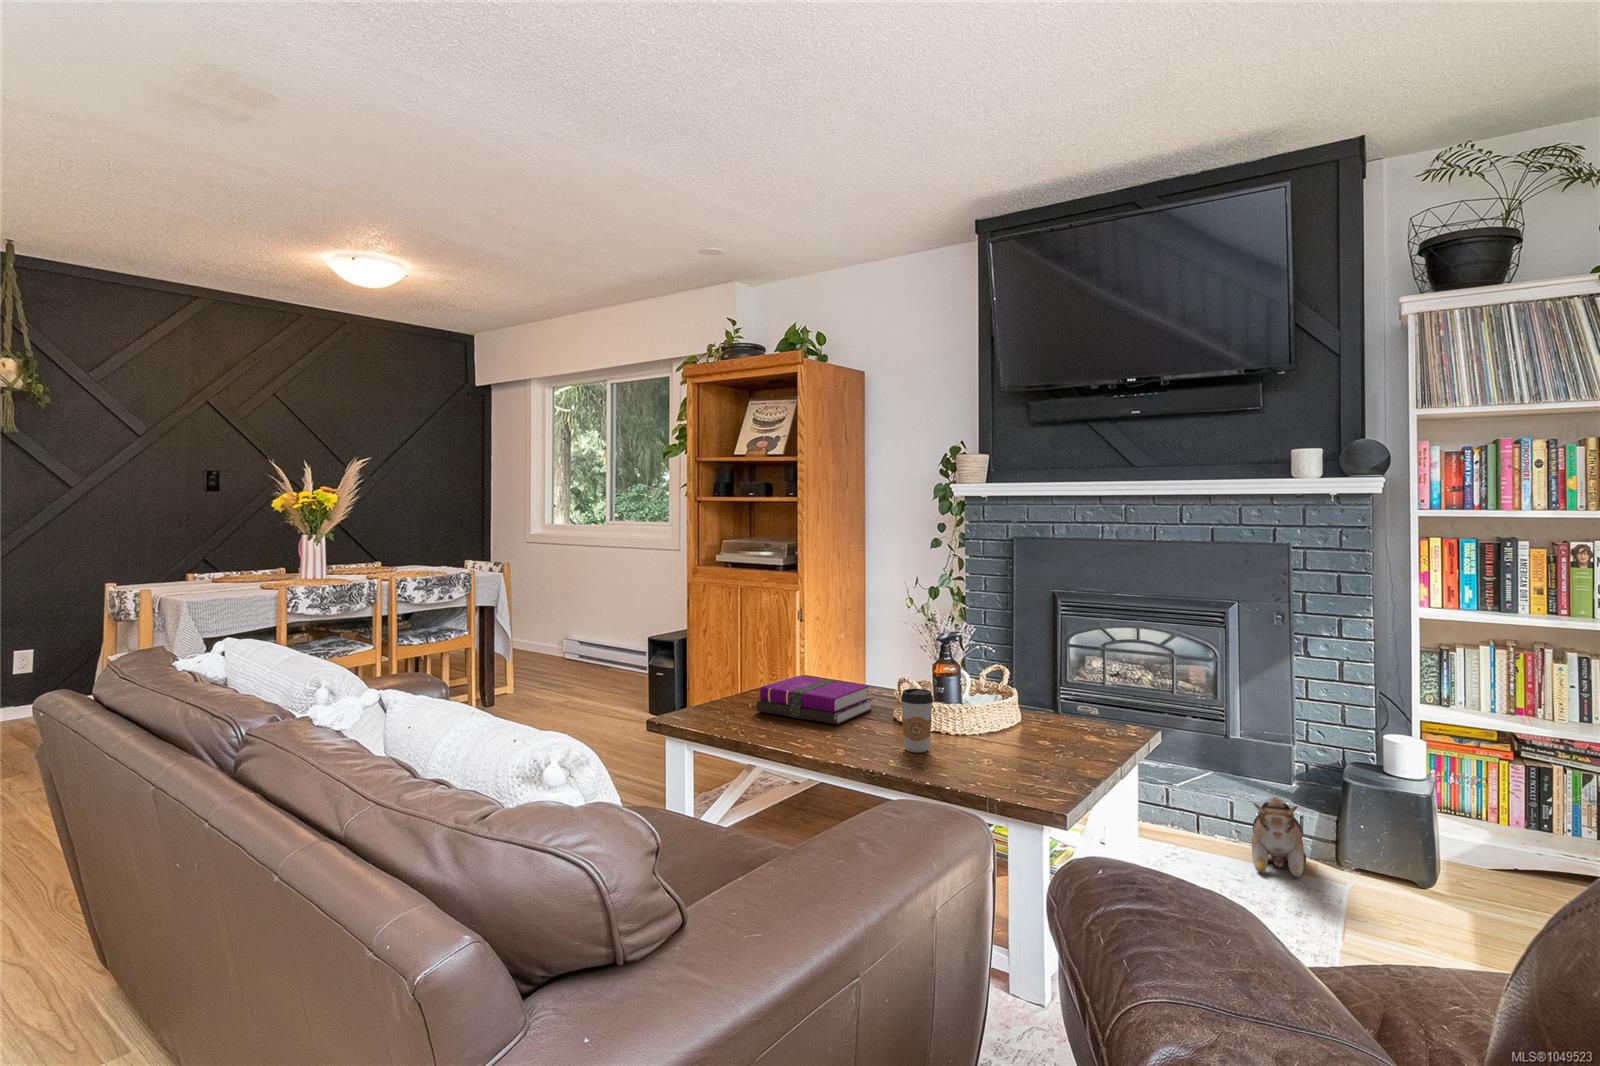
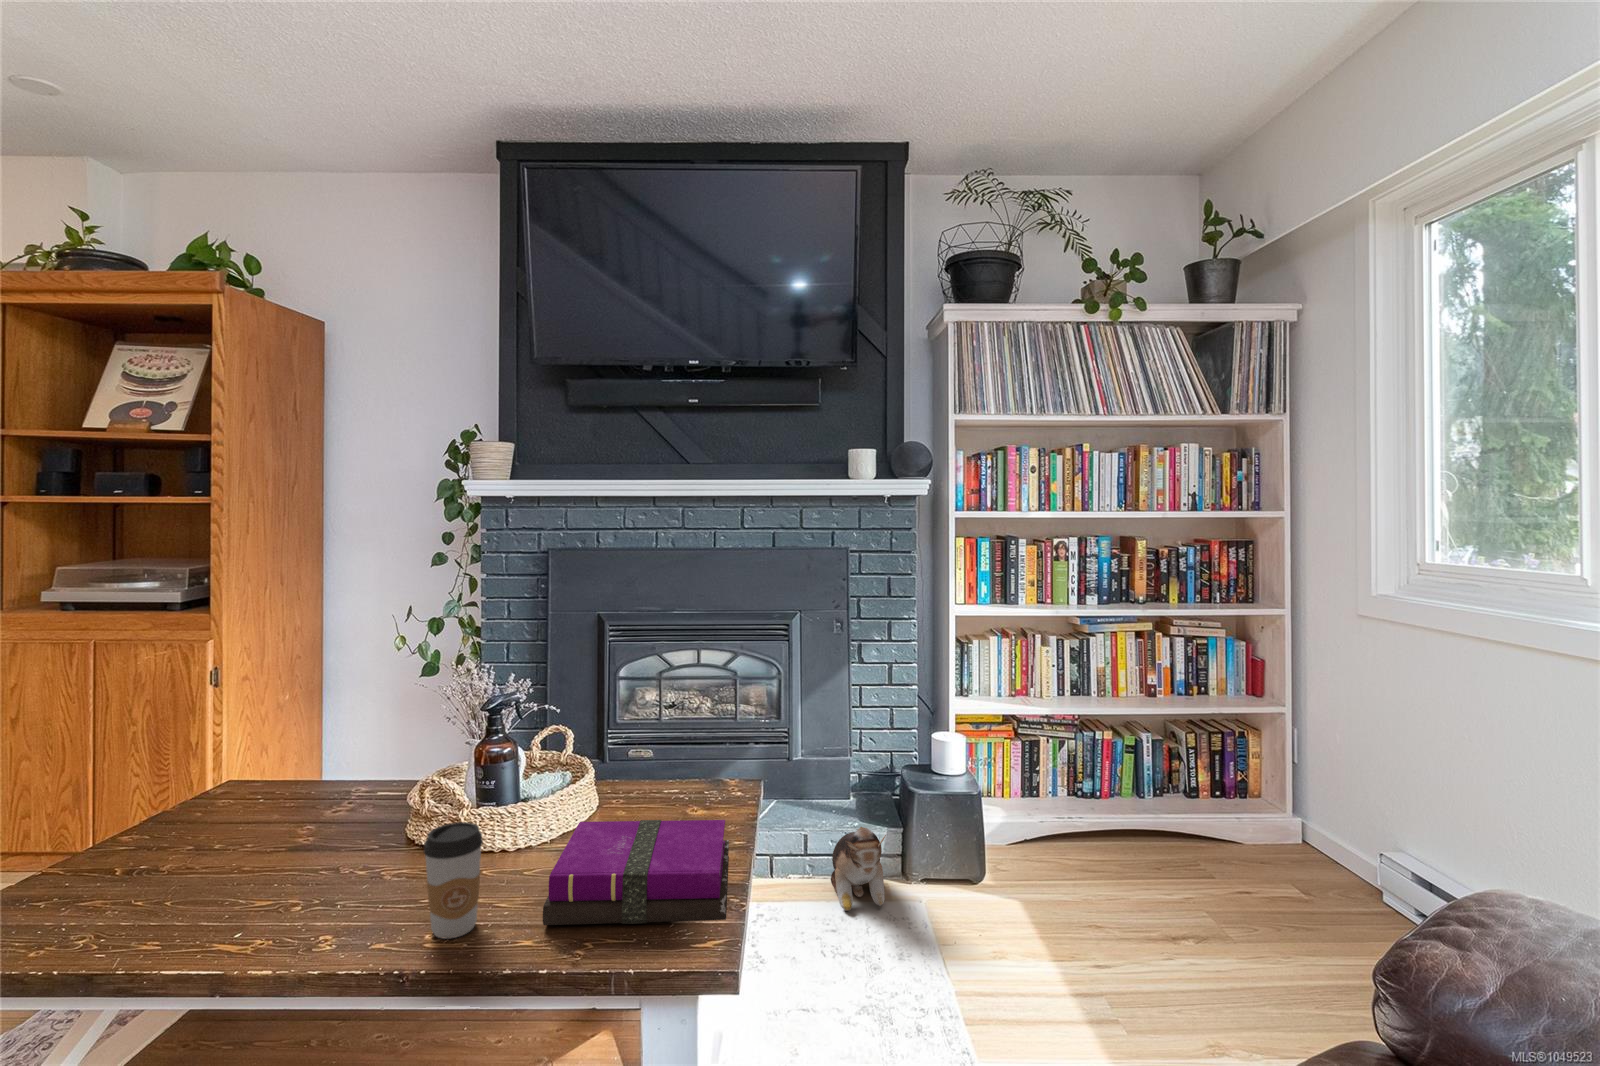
notebook: present [756,676,872,724] -> present [543,820,729,925]

